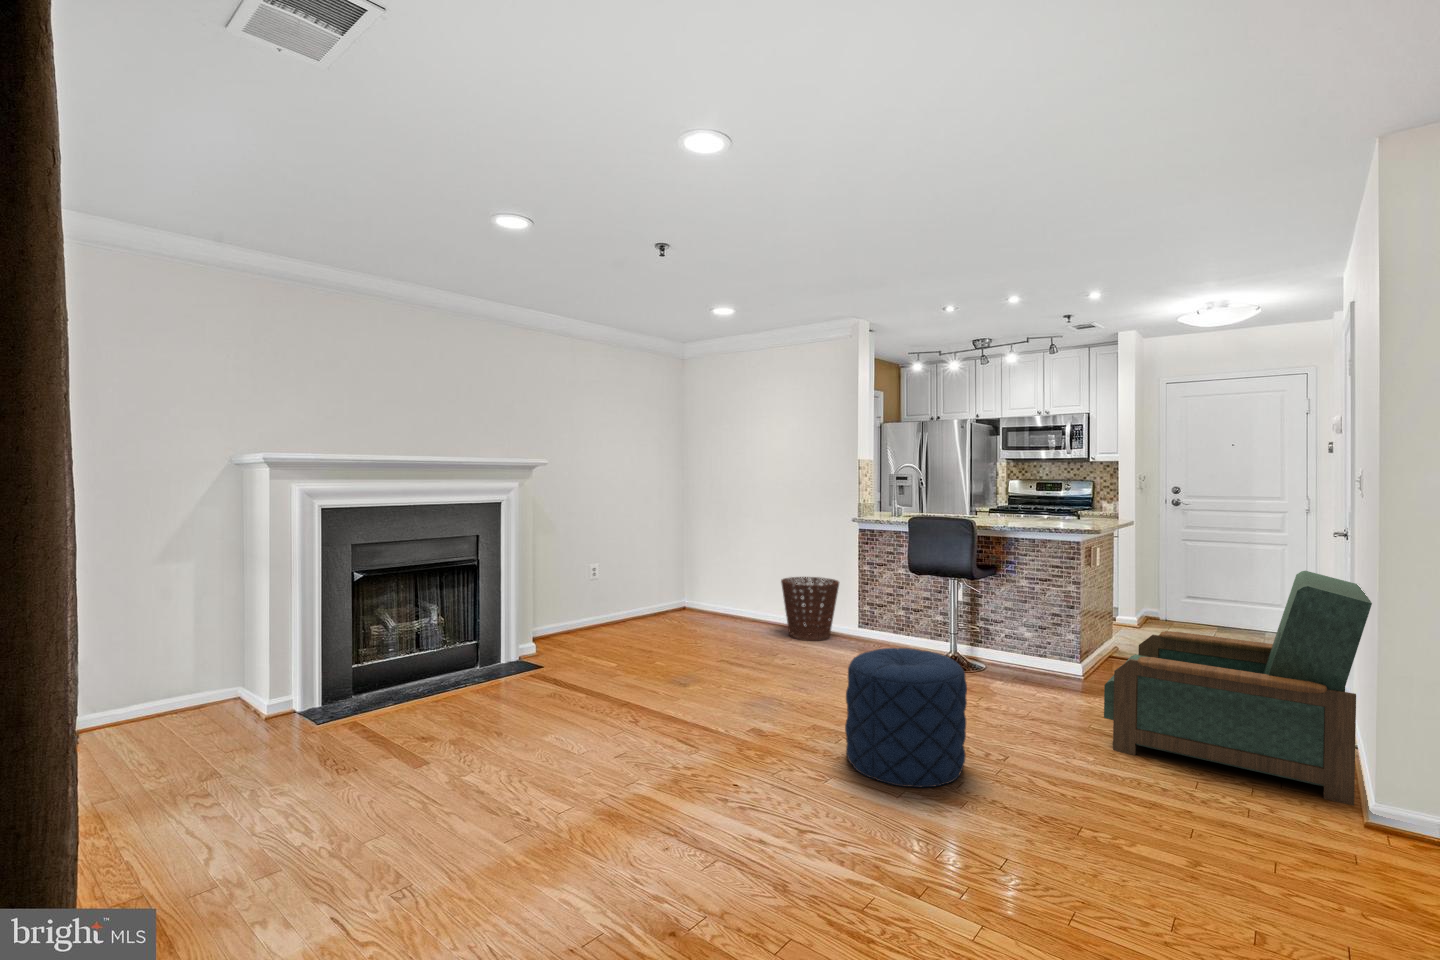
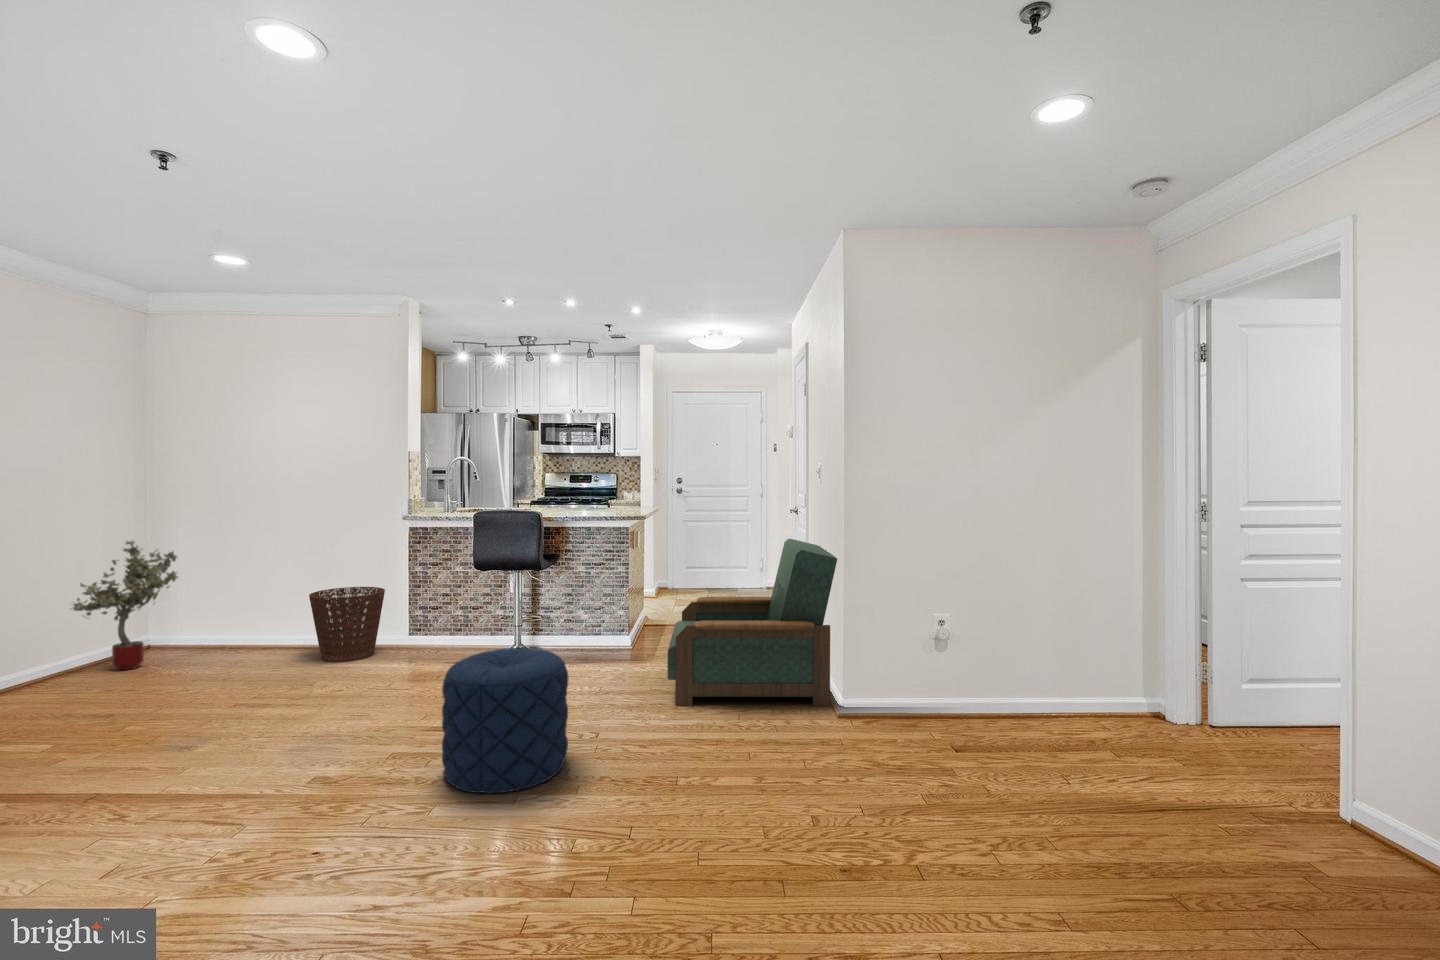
potted tree: none [636,525,700,621] -> present [73,540,178,670]

